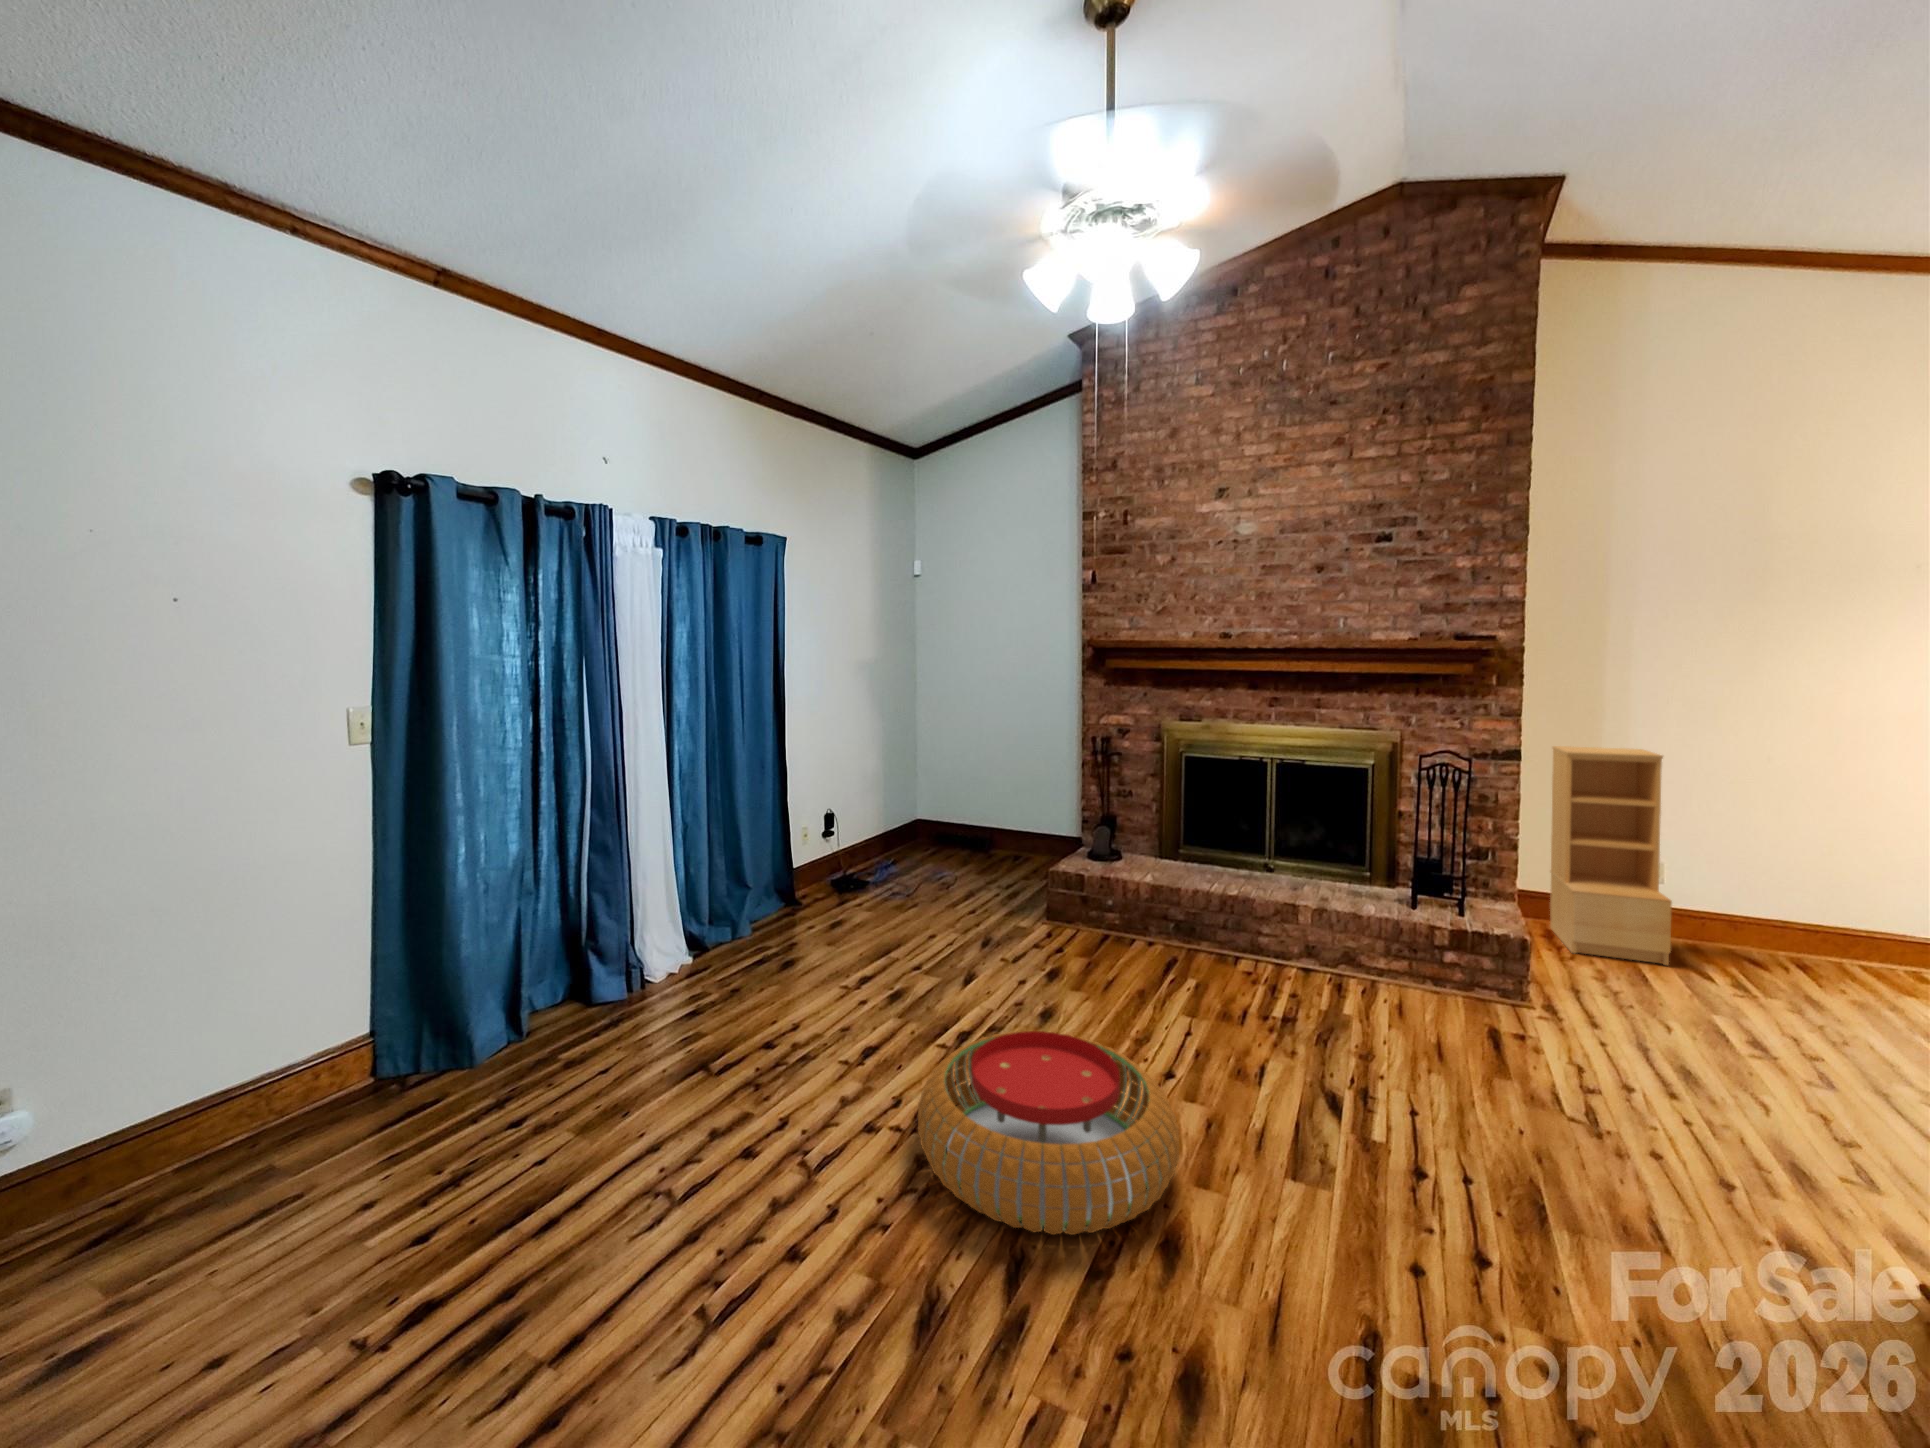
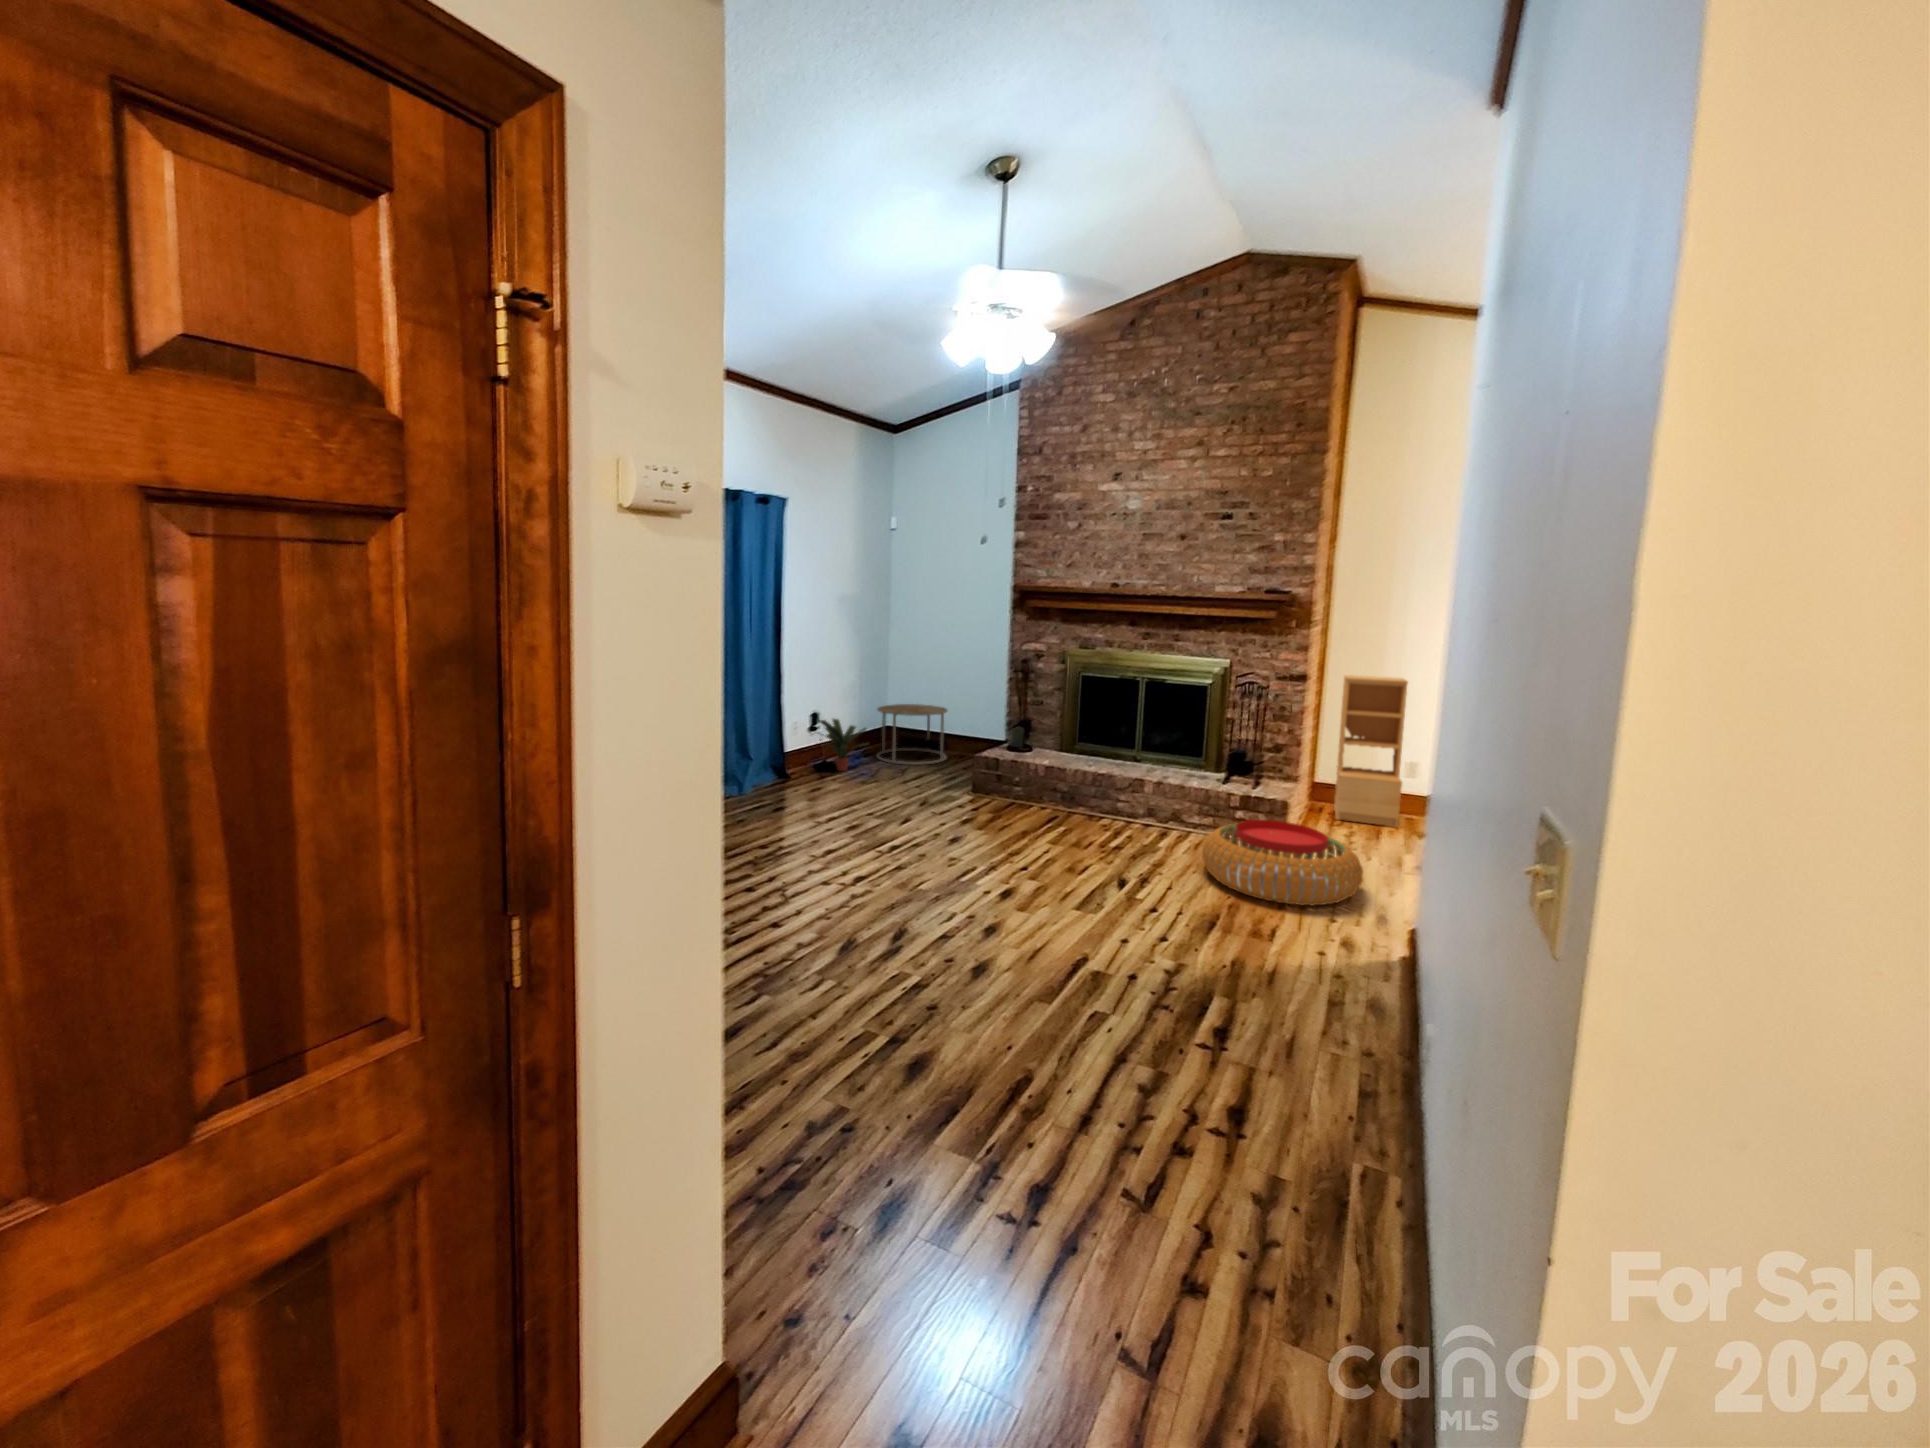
side table: none [908,790,1000,873] -> present [877,704,947,765]
potted plant: none [829,817,902,888] -> present [819,719,867,771]
pouf: present [918,1031,1179,1235] -> present [1202,820,1363,905]

